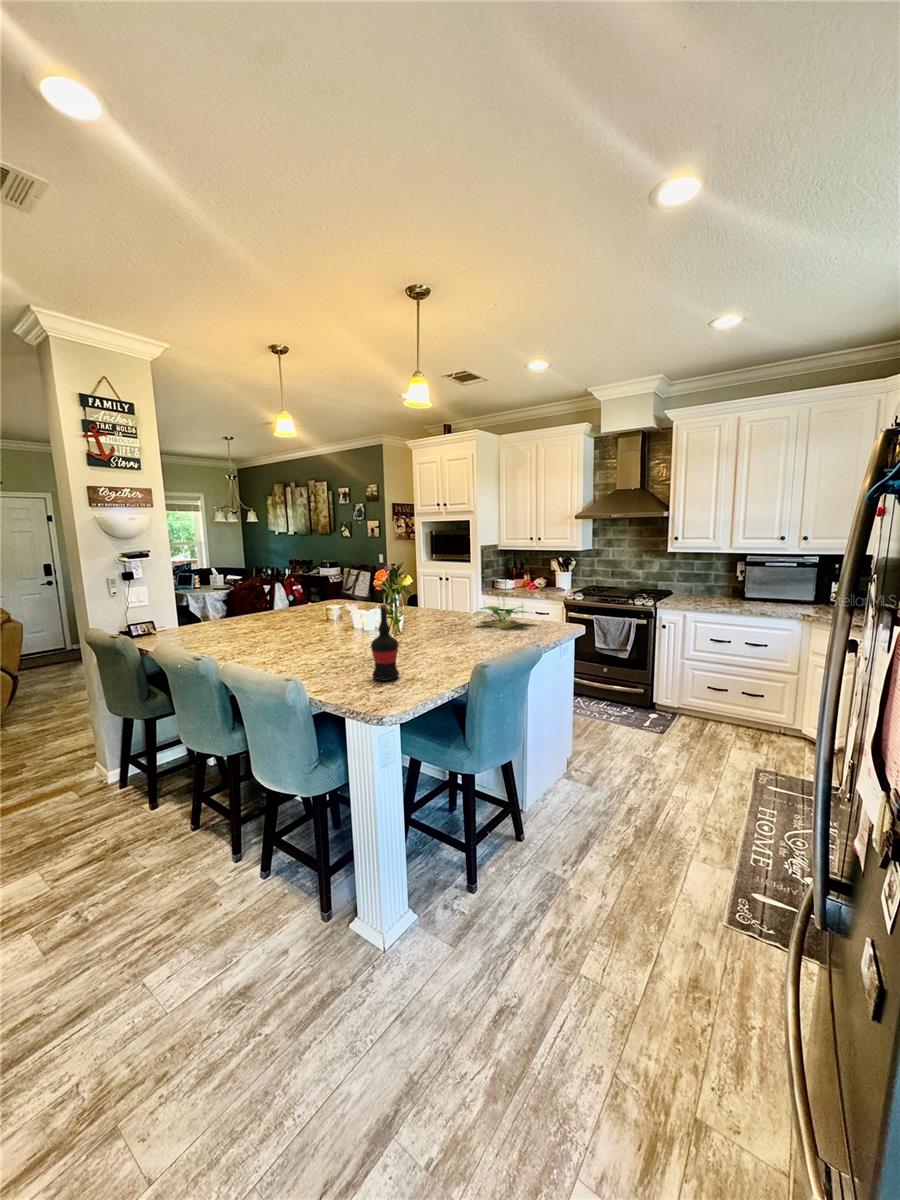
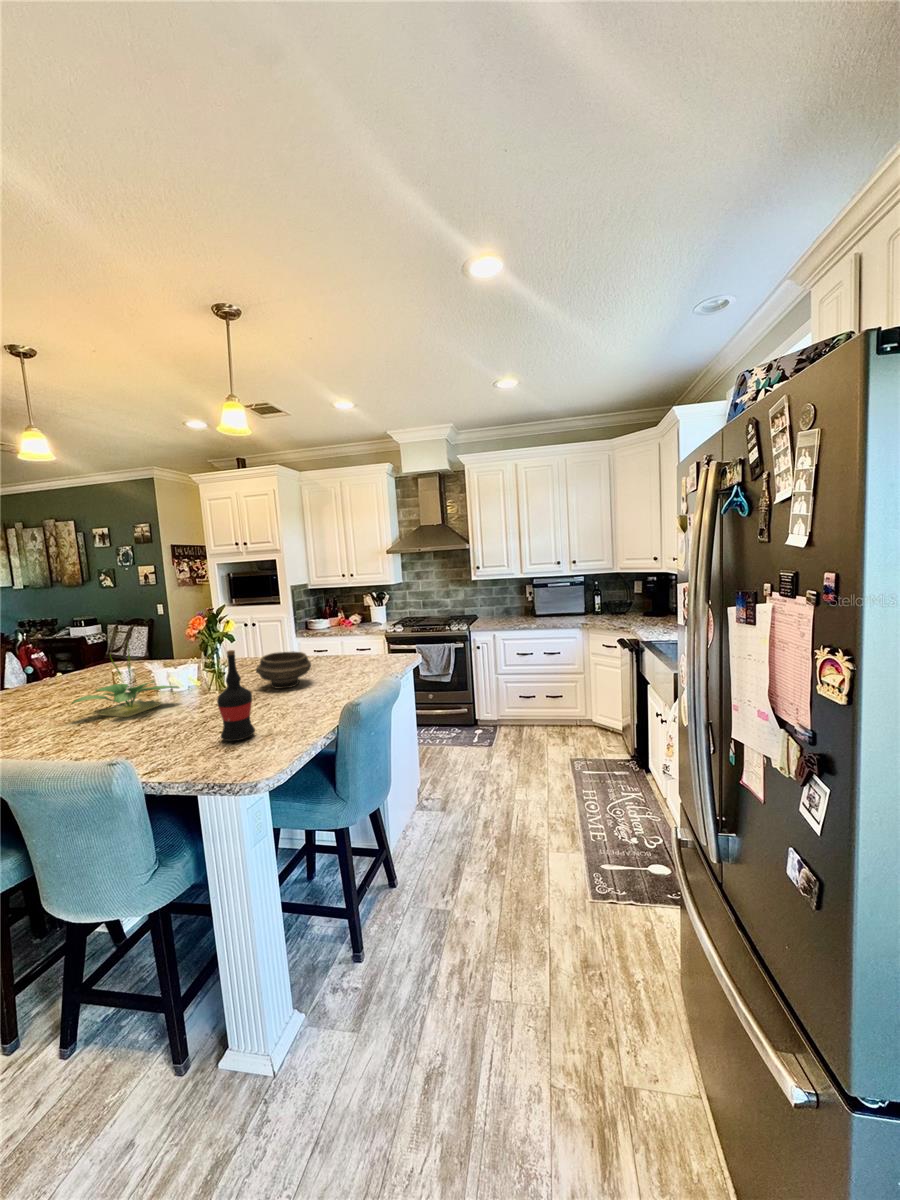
potted plant: present [474,584,529,629] -> present [73,646,179,717]
bowl: none [421,609,468,642] -> present [256,652,311,689]

